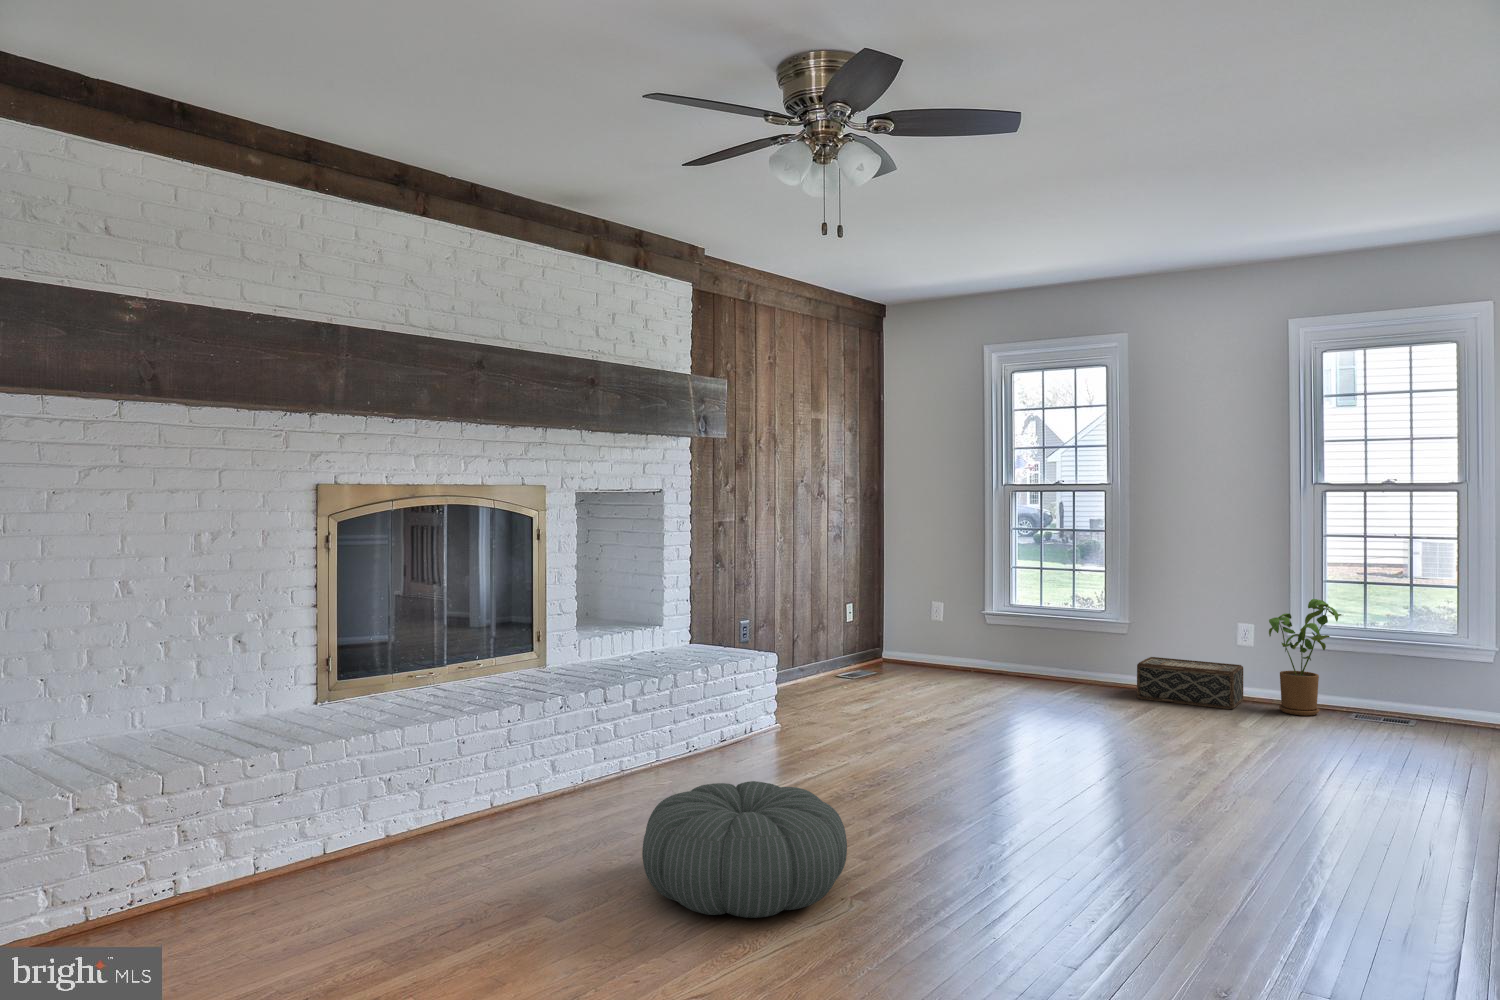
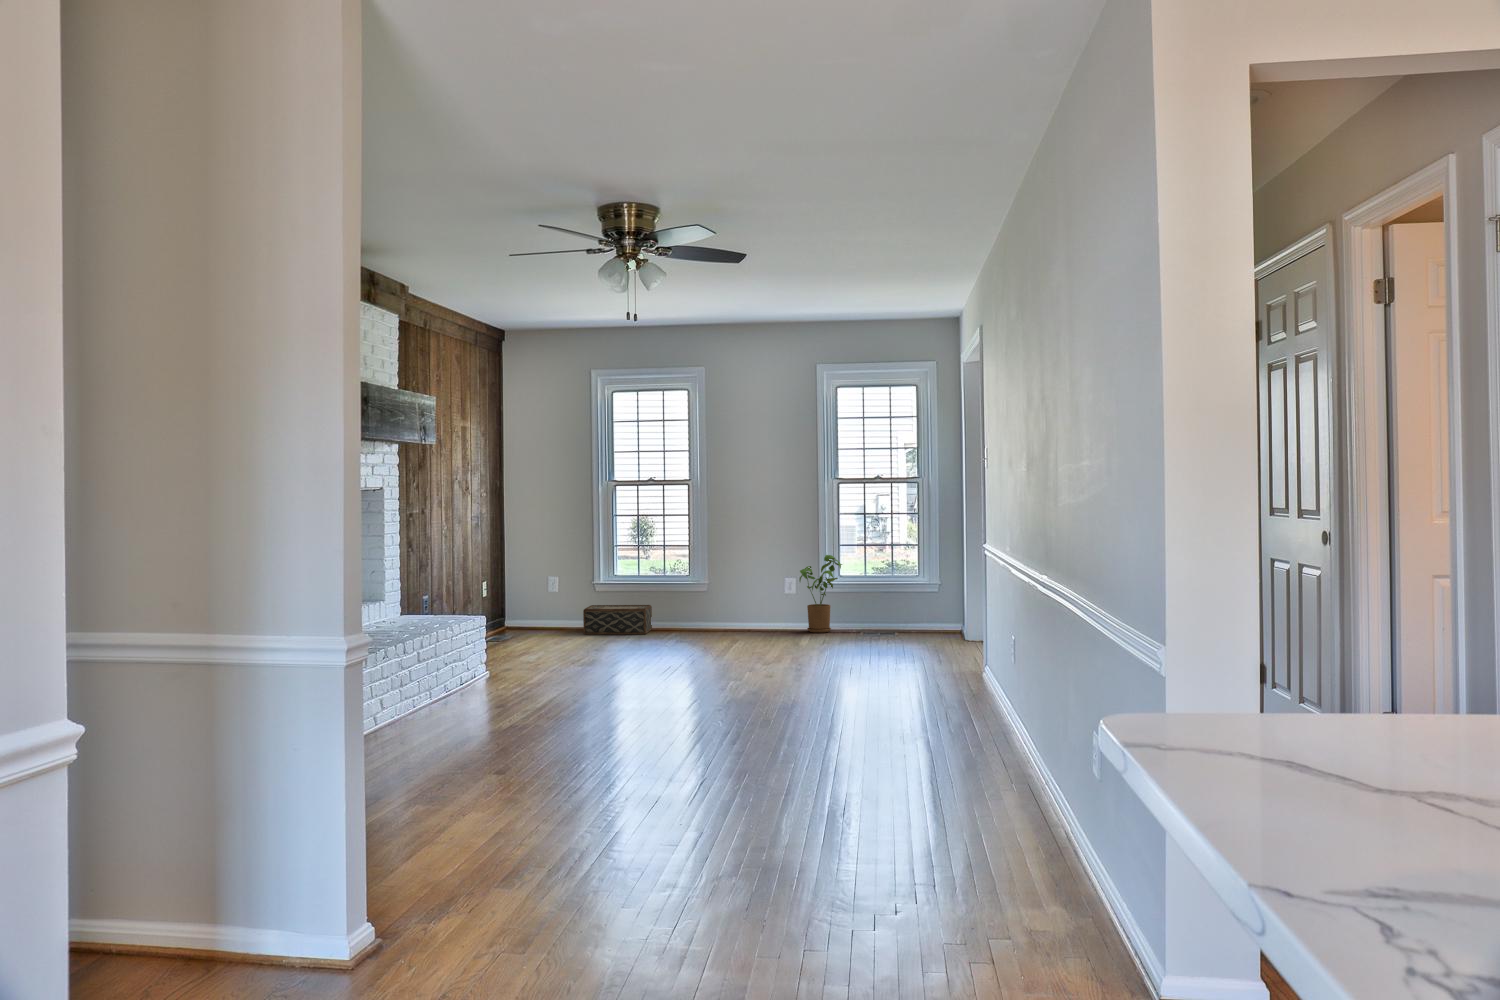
woven basket: present [1137,657,1243,709] -> present [583,605,652,635]
pouf: present [642,781,847,918] -> none [527,679,663,755]

